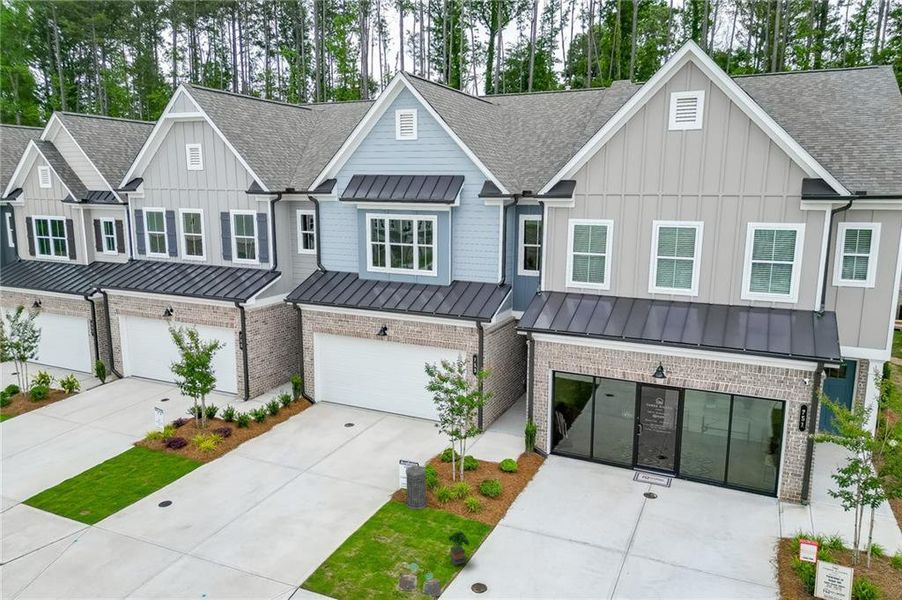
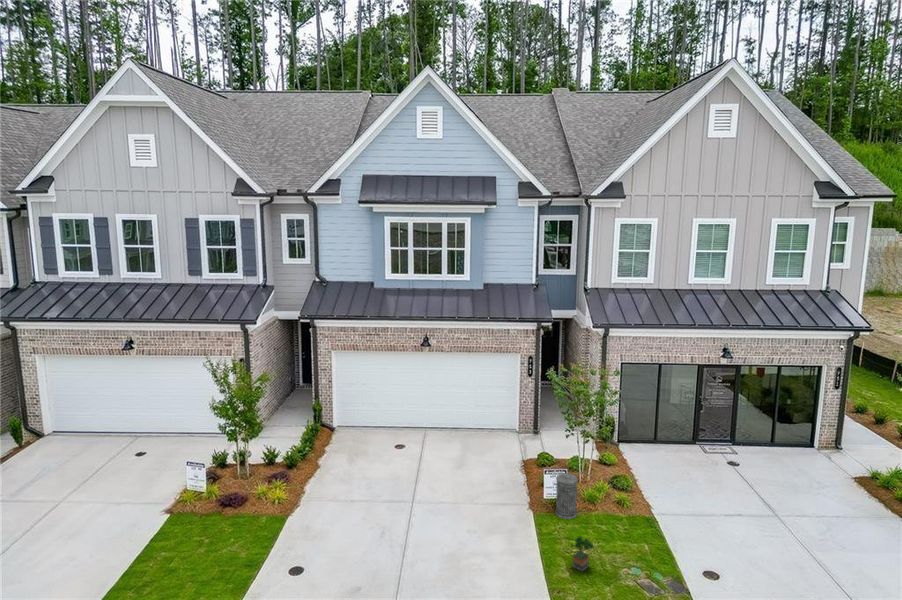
potted tree: present [448,531,469,565] -> present [571,536,594,571]

